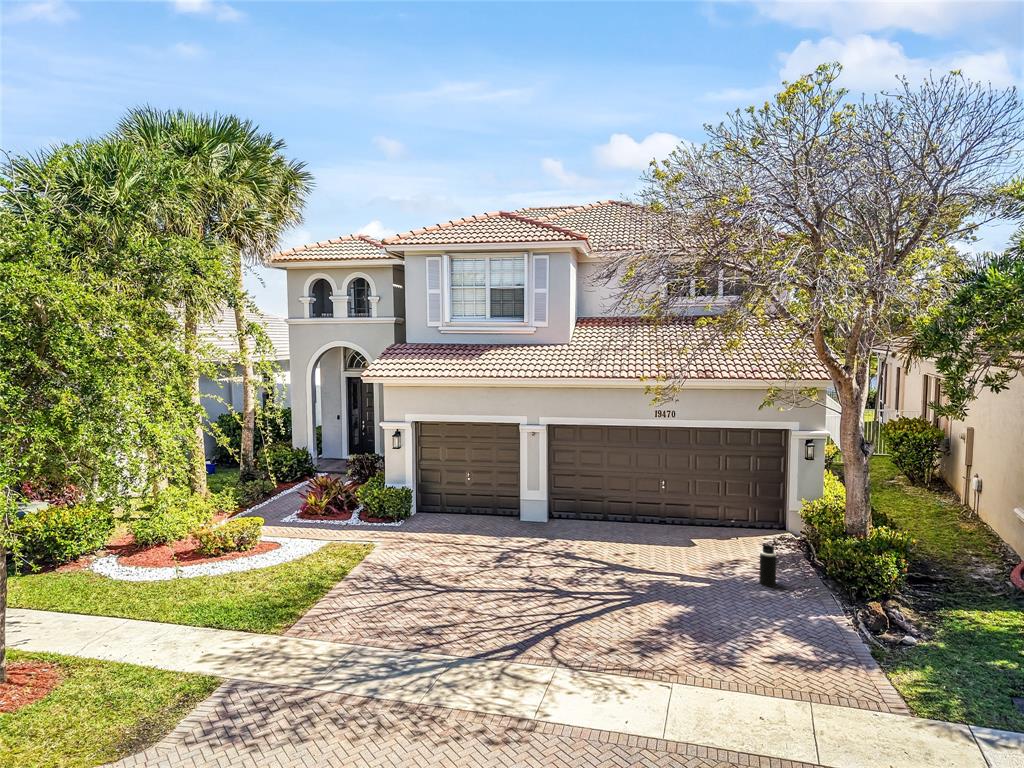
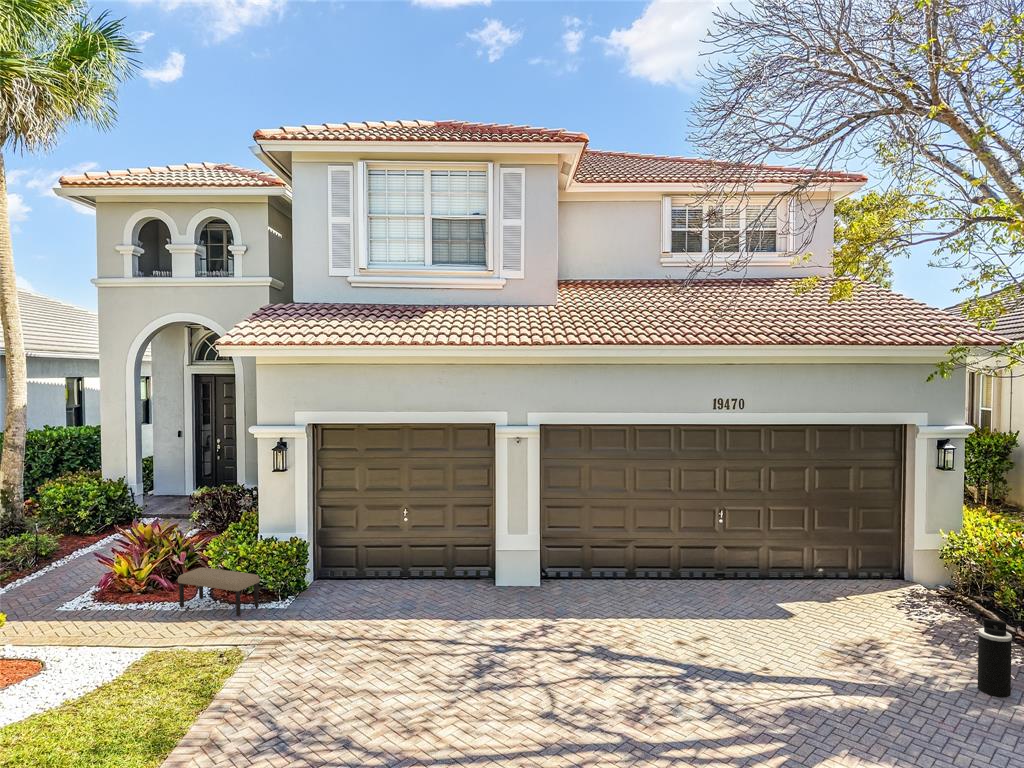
bench: none [341,502,385,529] -> present [178,568,260,616]

